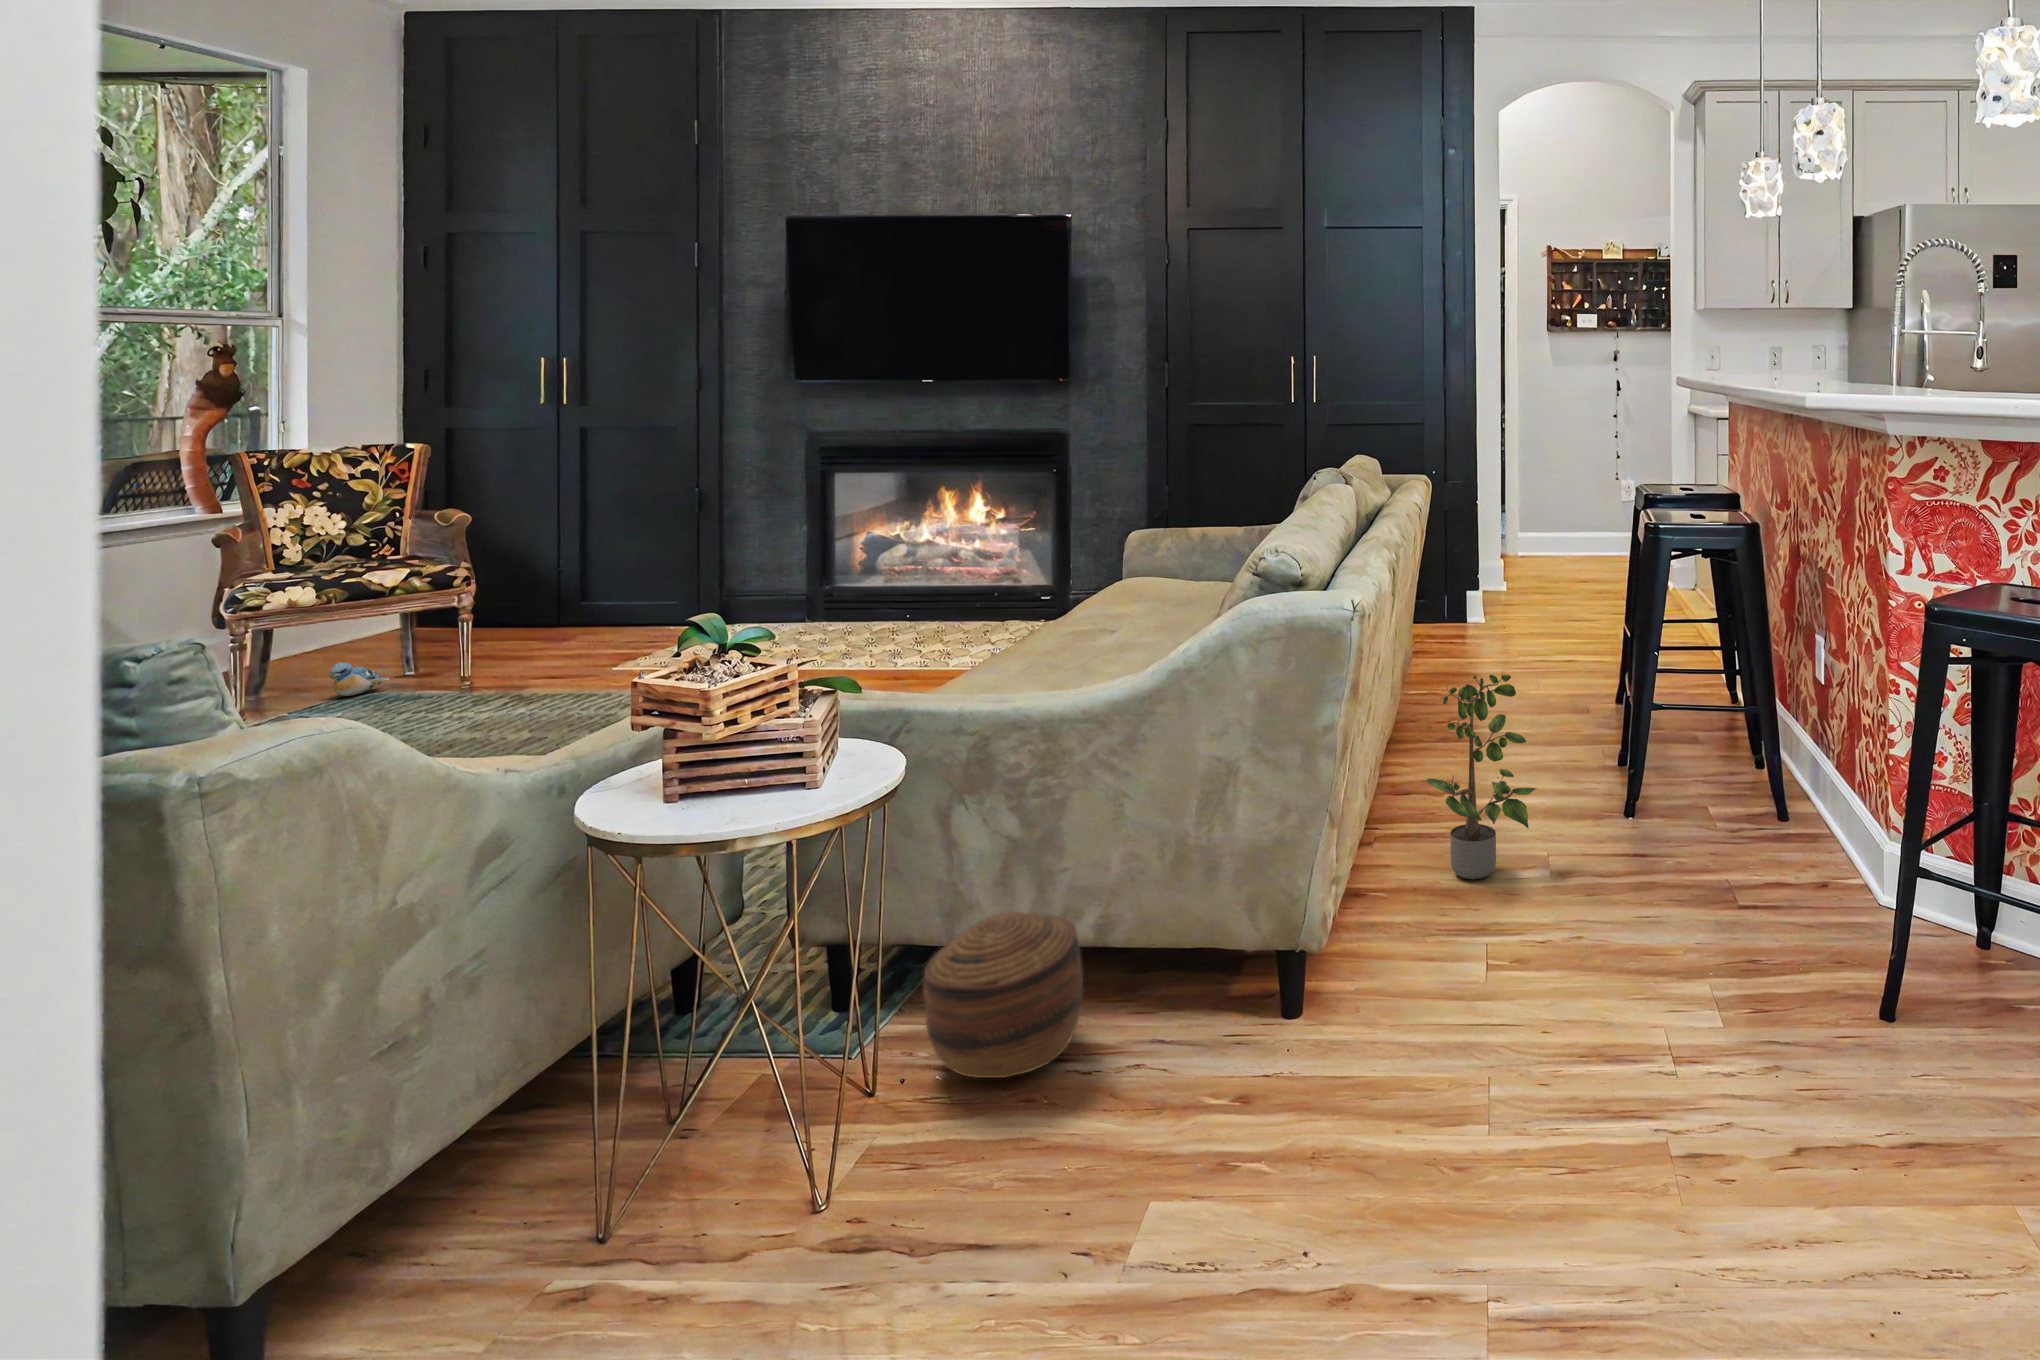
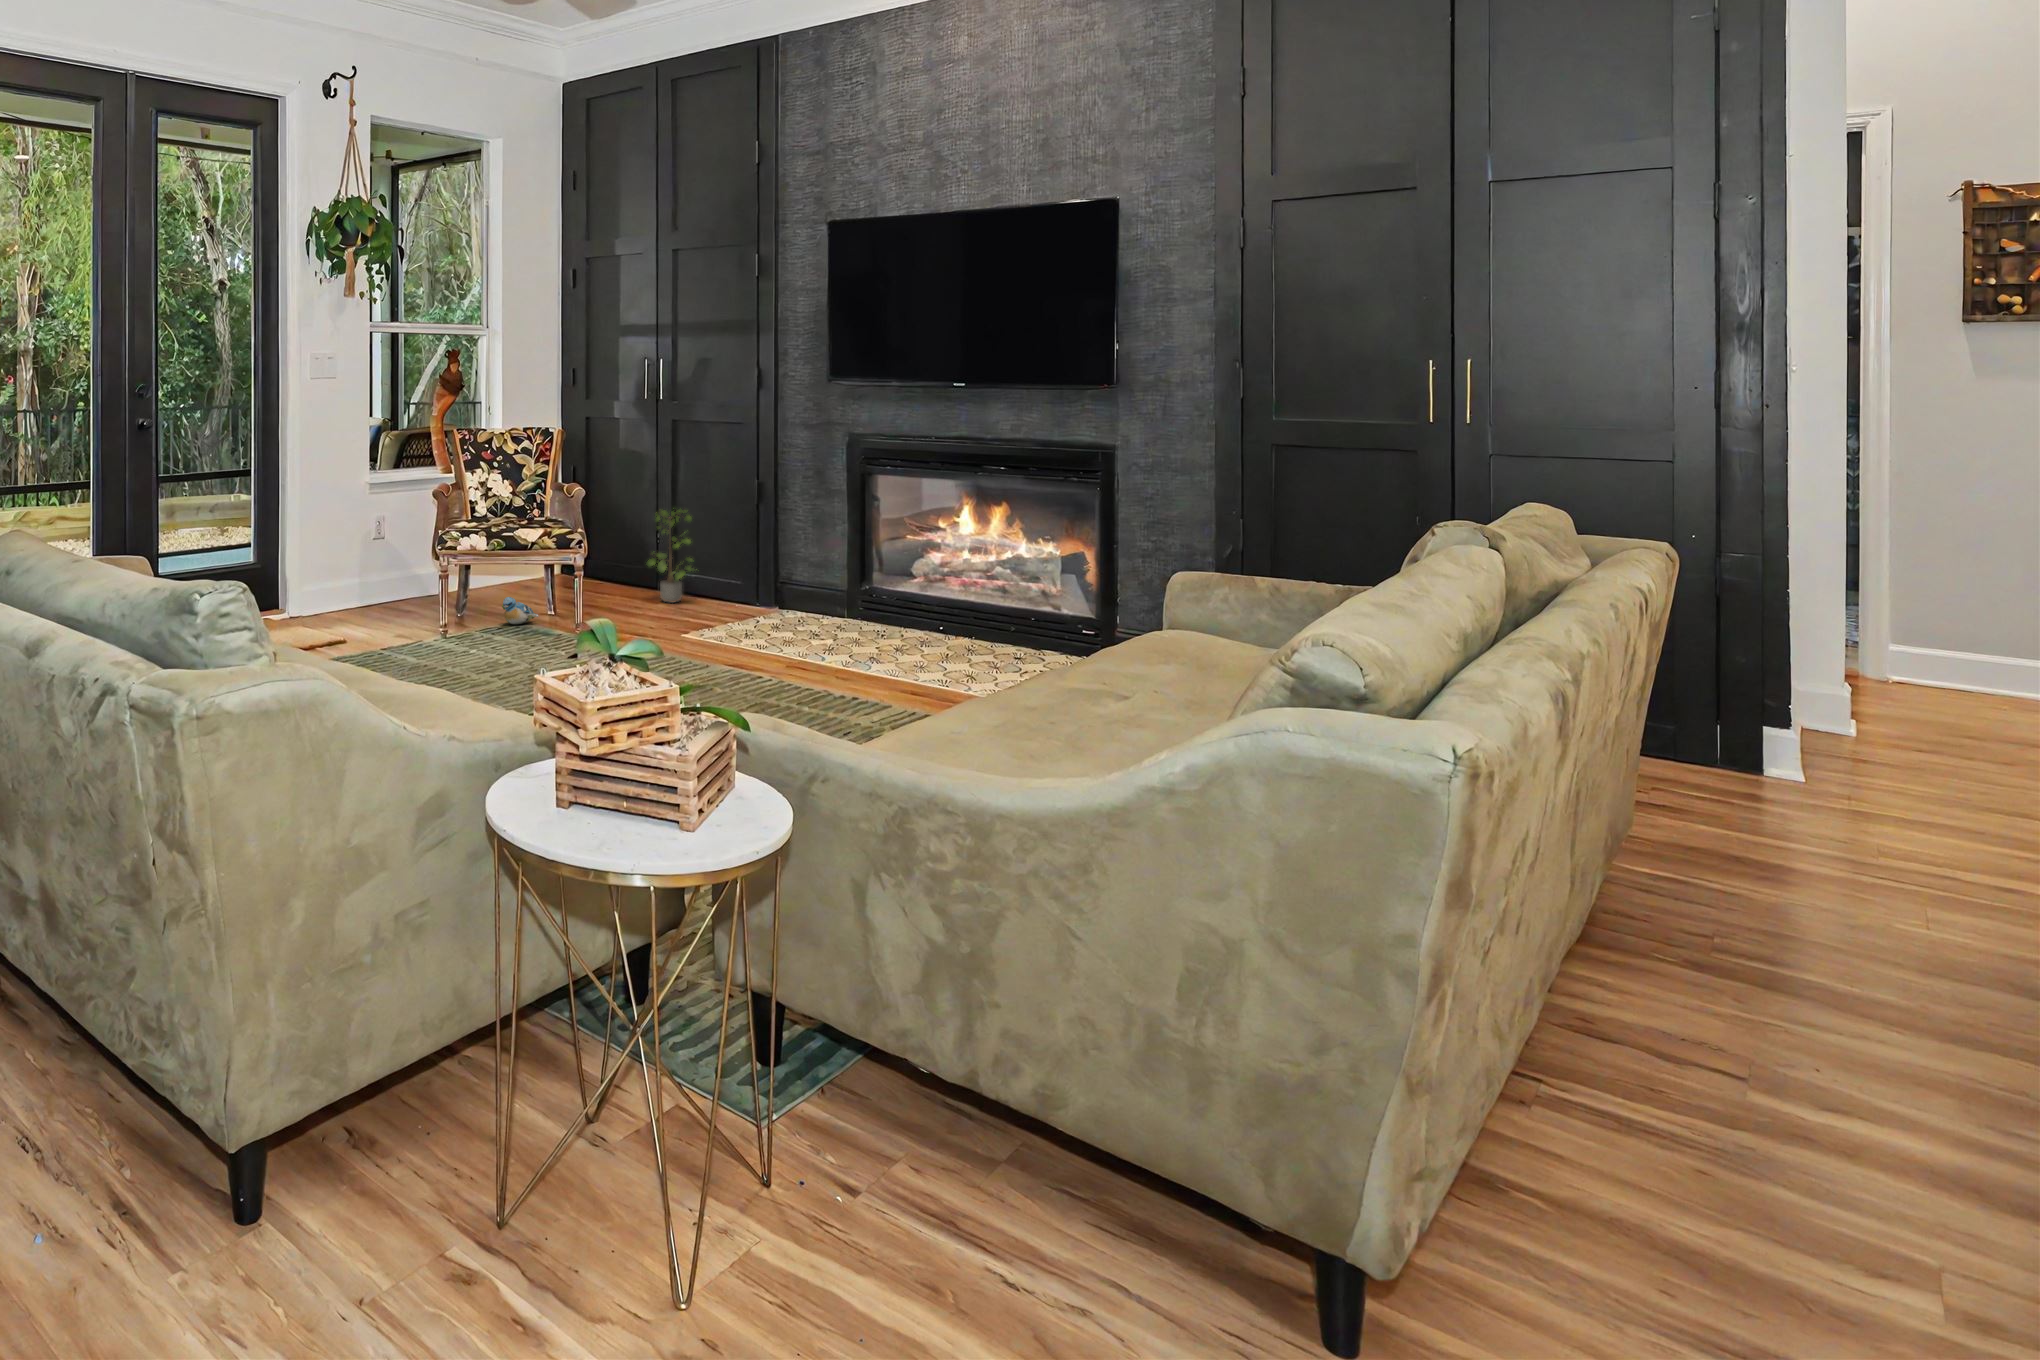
potted plant: present [1427,673,1536,879] -> present [647,508,697,603]
basket: present [923,912,1083,1078] -> none [822,1030,1015,1249]

